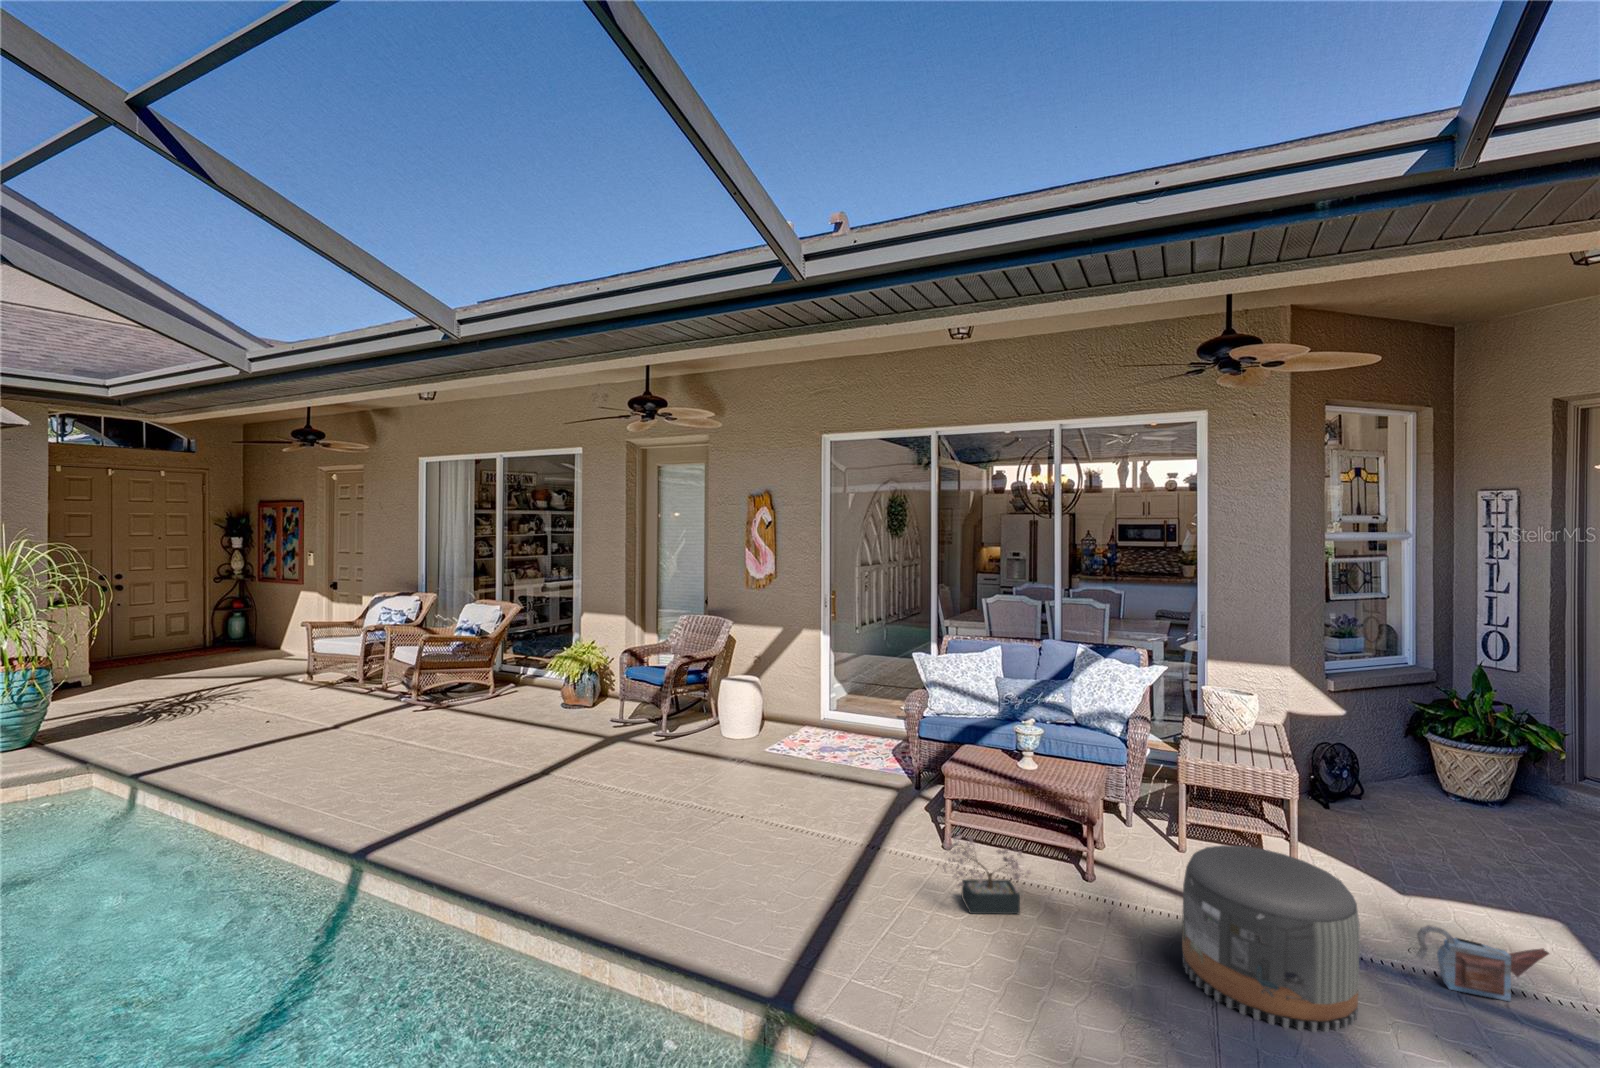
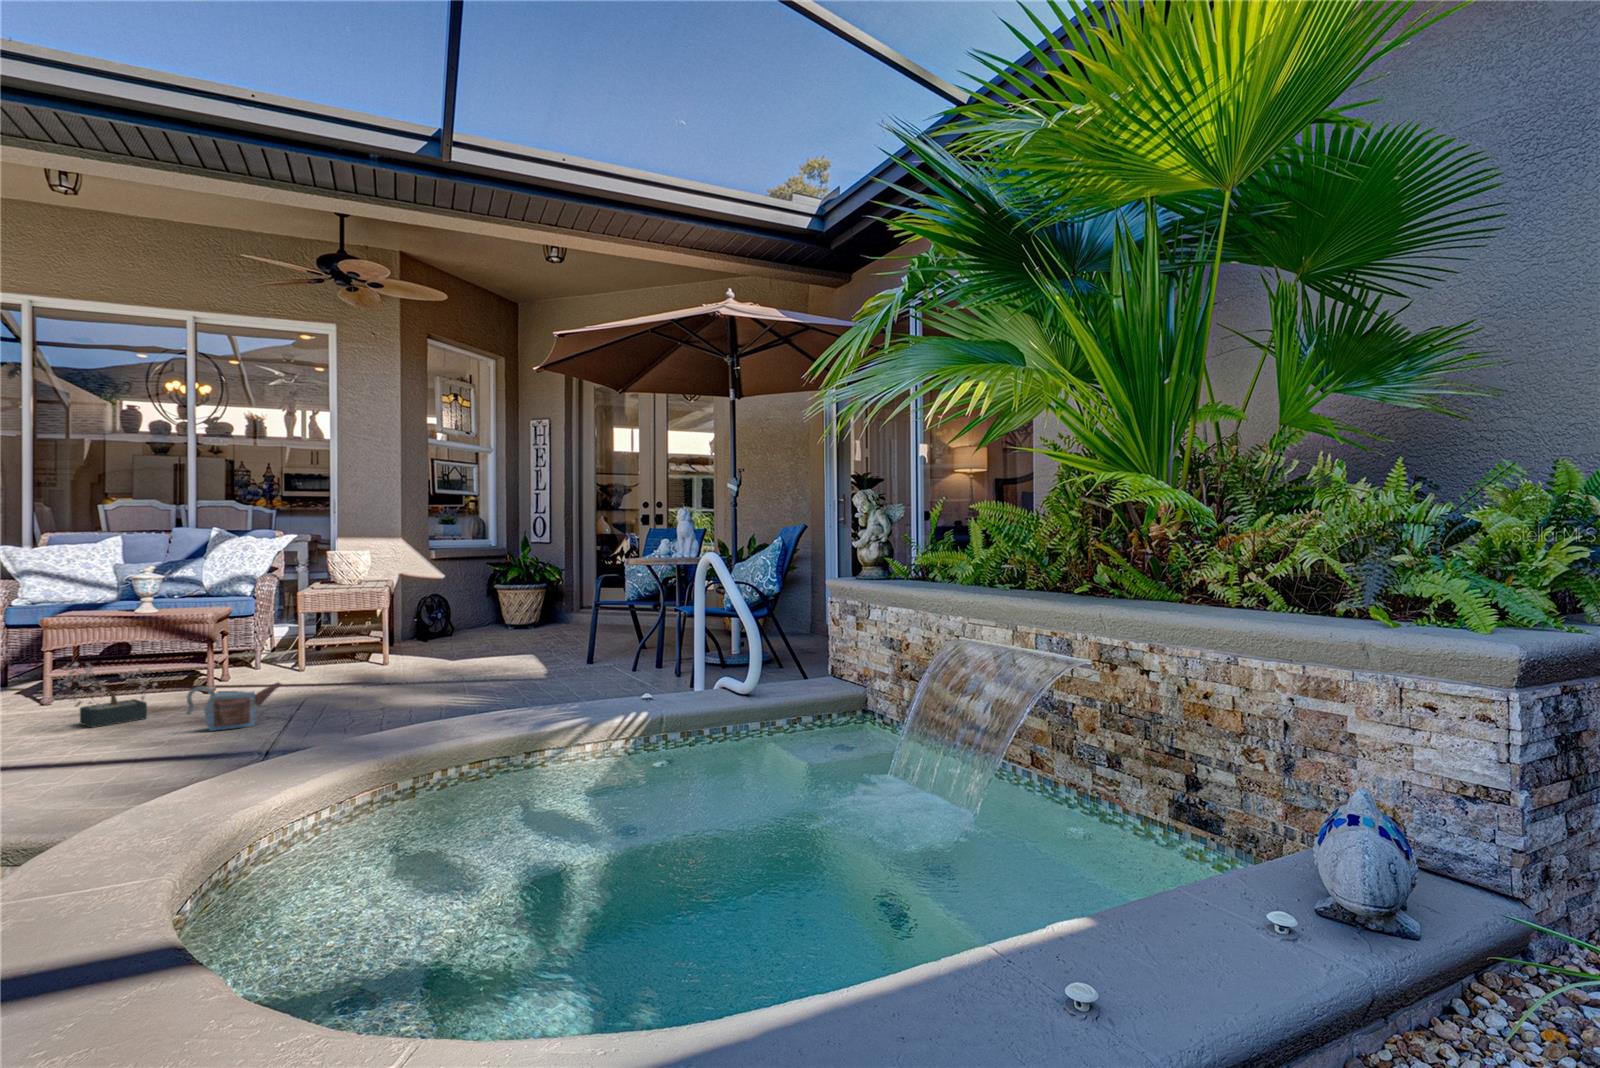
pouf: present [1182,845,1360,1032] -> none [292,621,406,713]
watering can: present [1416,925,1549,1001] -> present [186,682,281,731]

